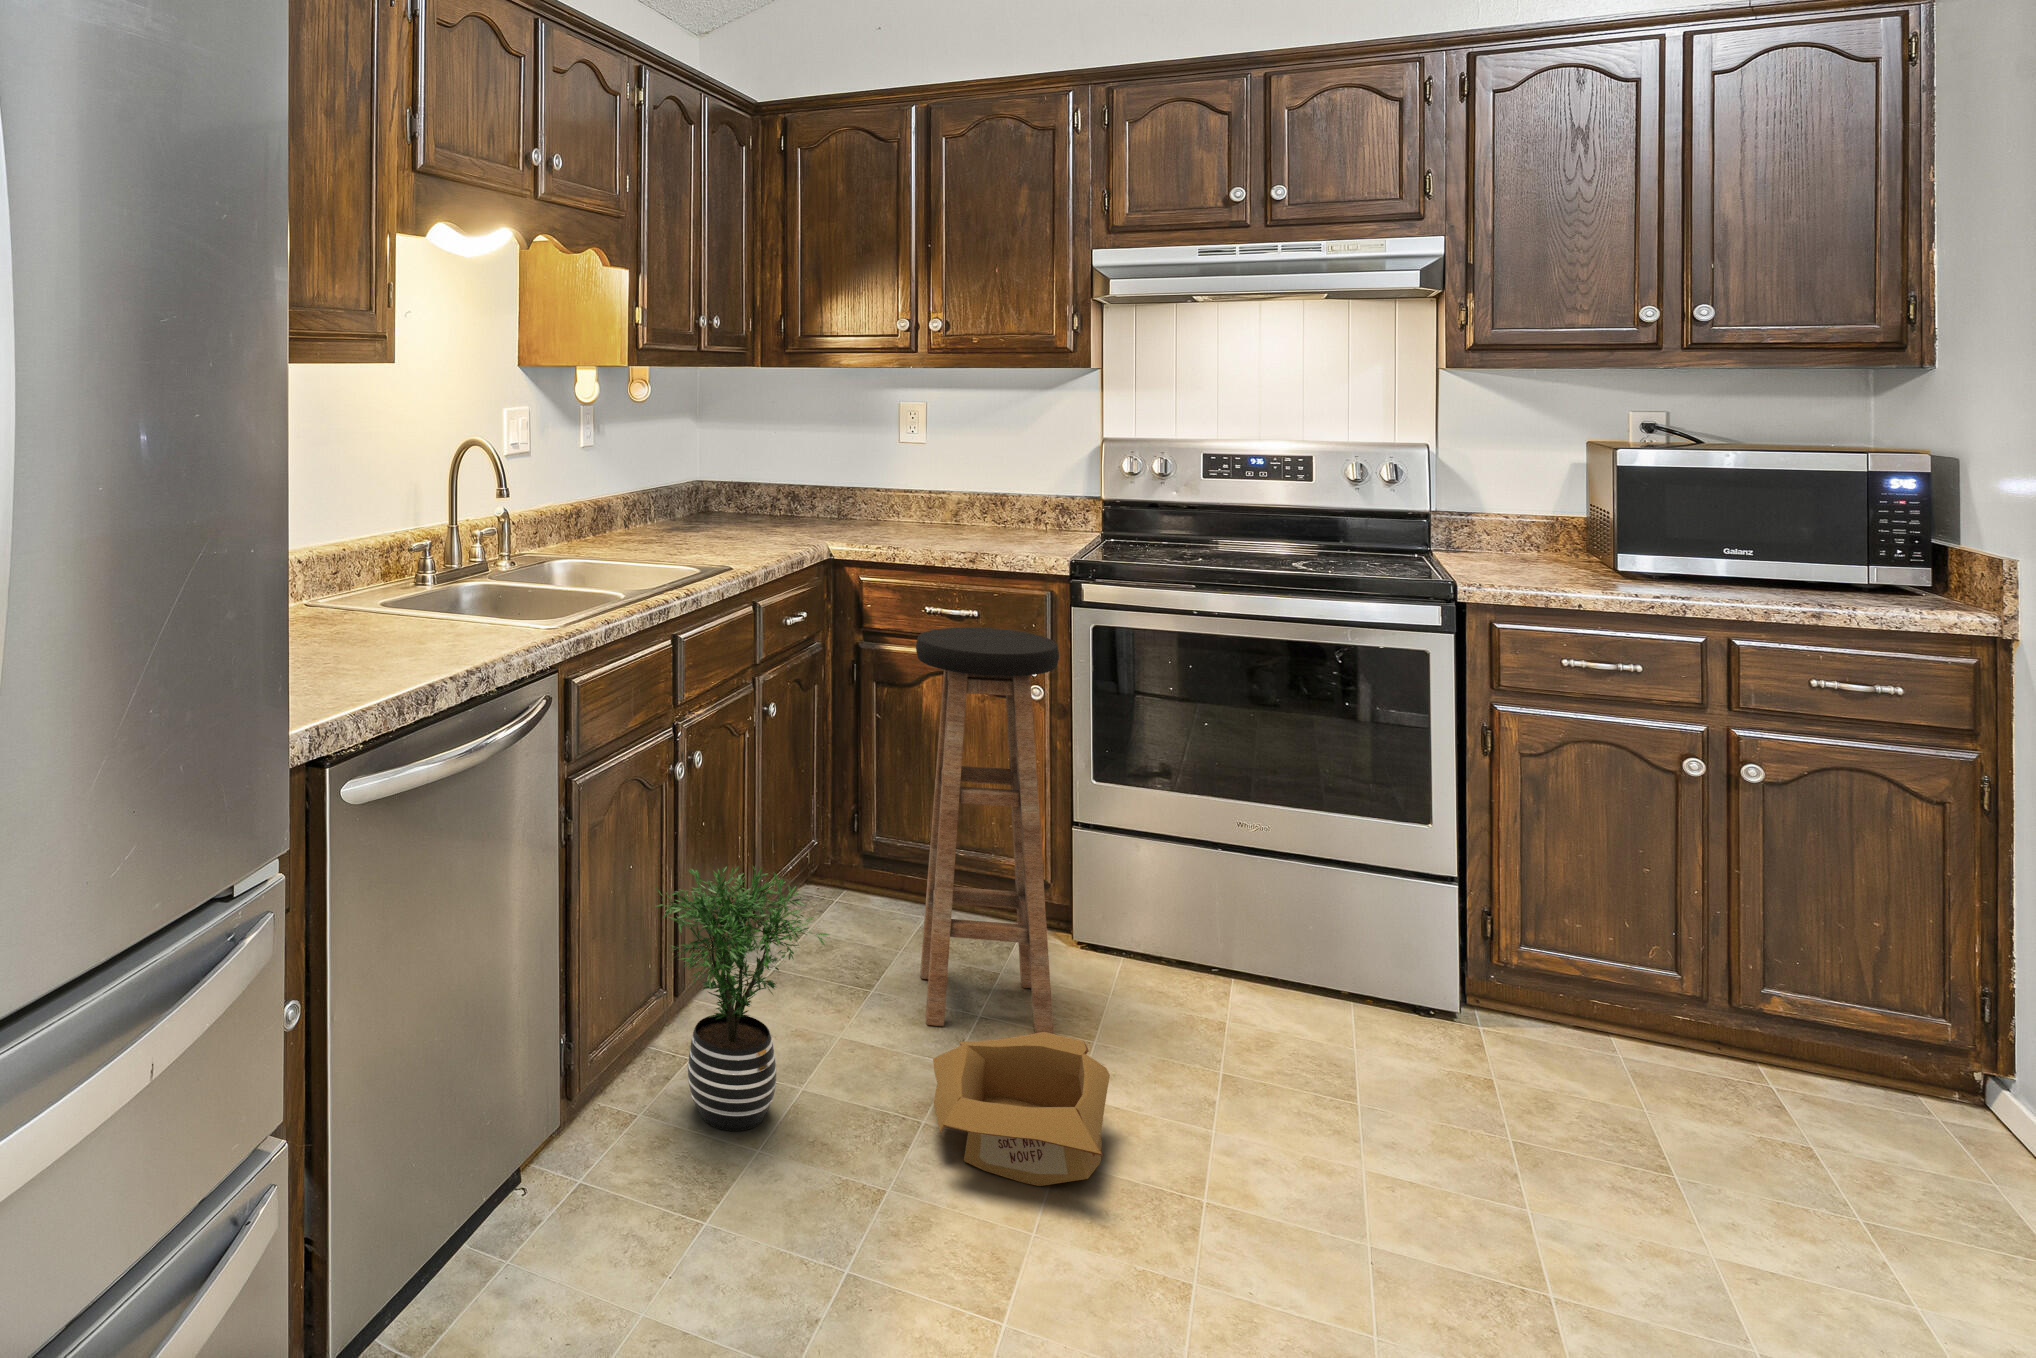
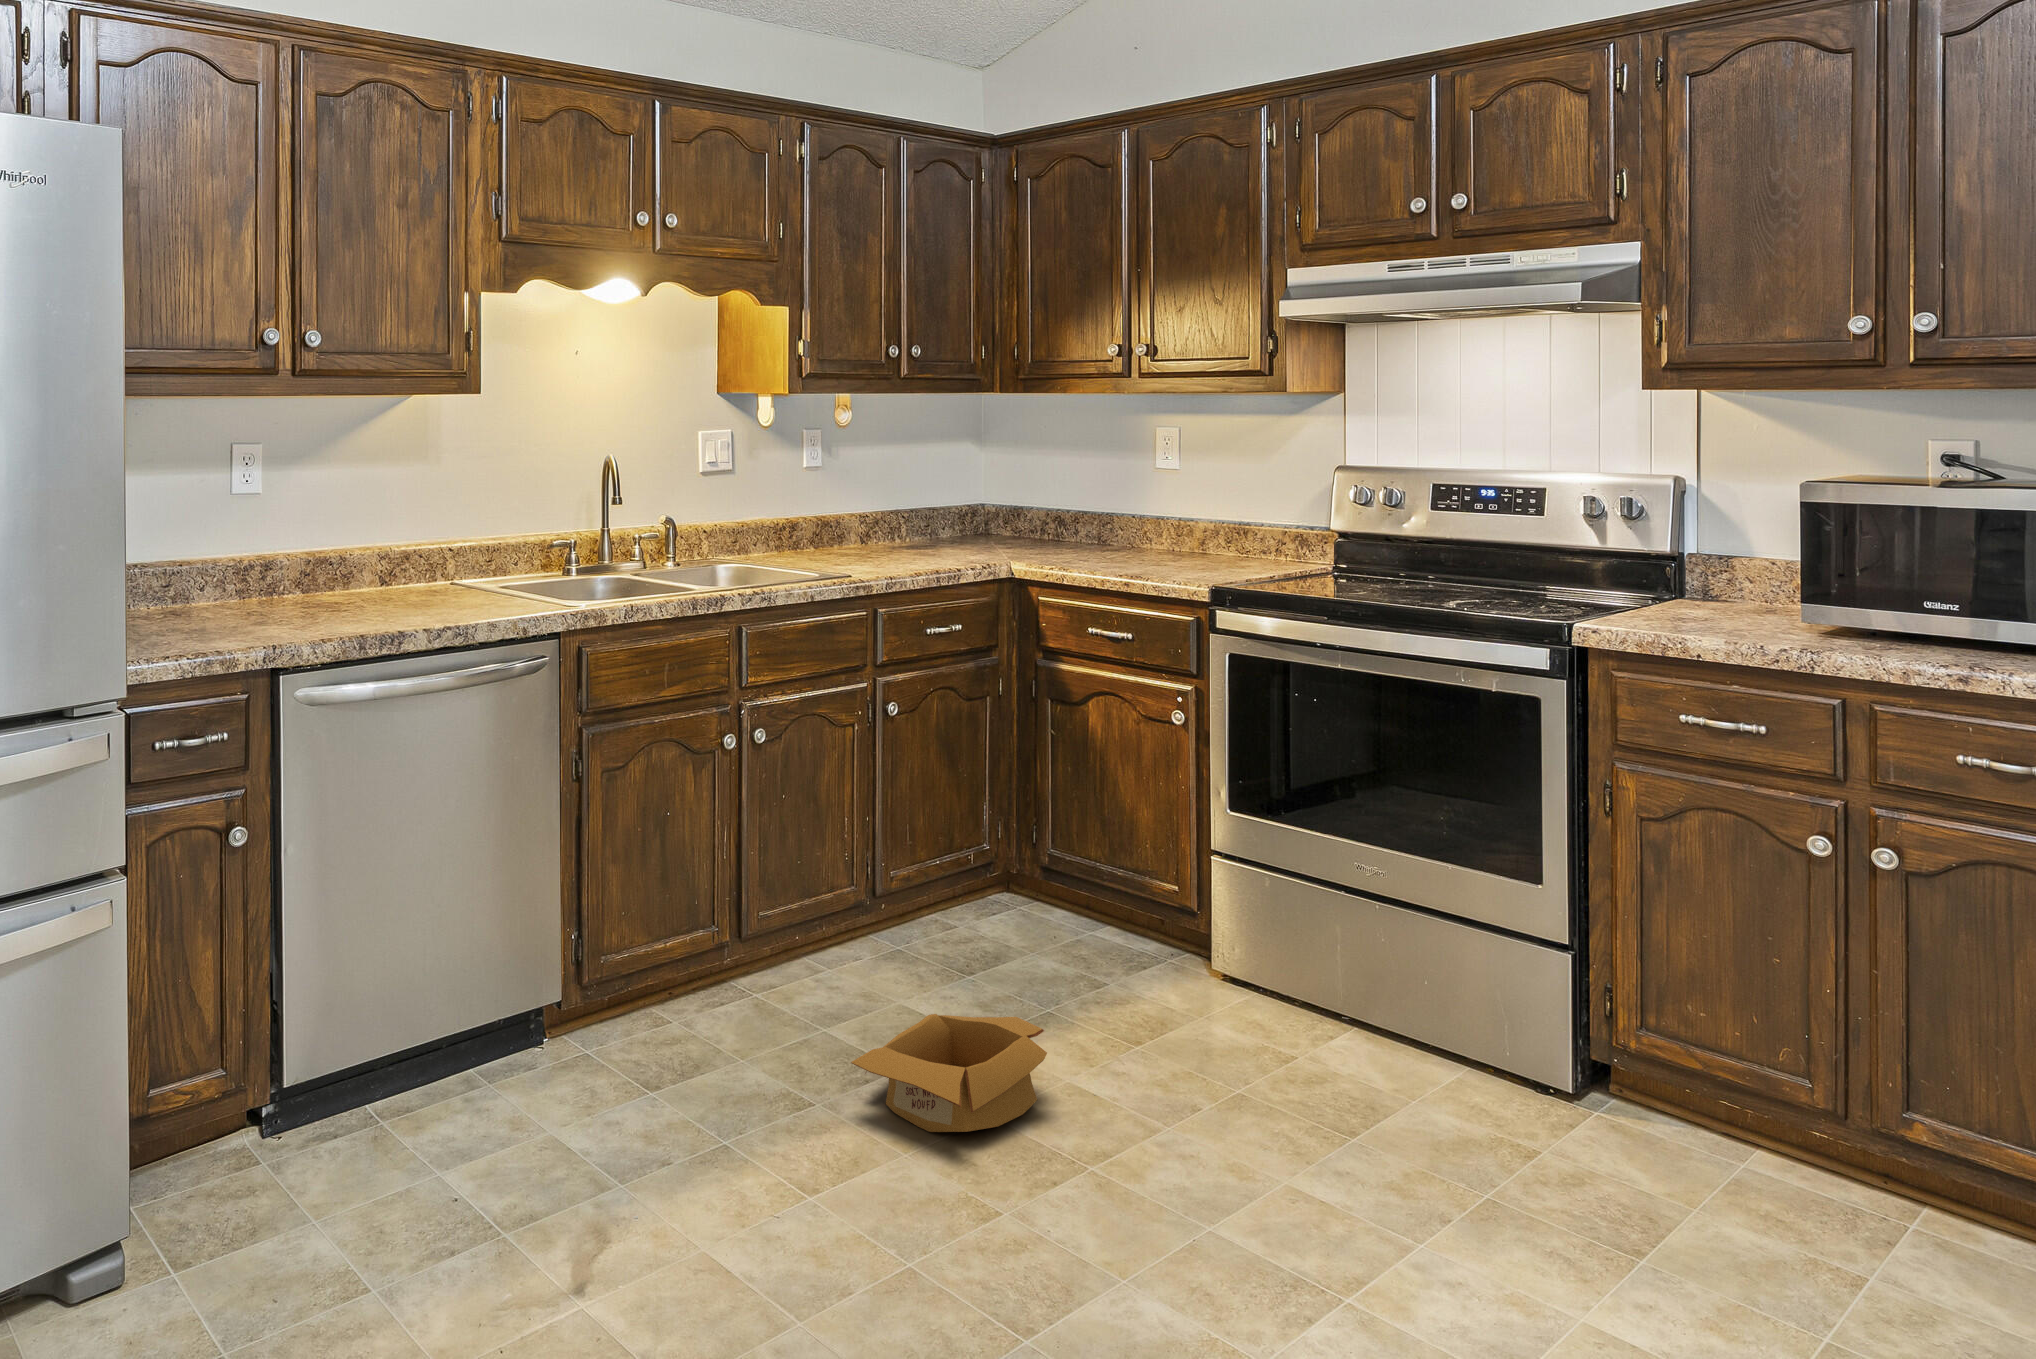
bar stool: present [916,627,1059,1034] -> none [978,644,1128,1041]
potted plant: present [655,865,829,1131] -> none [664,825,802,1051]

